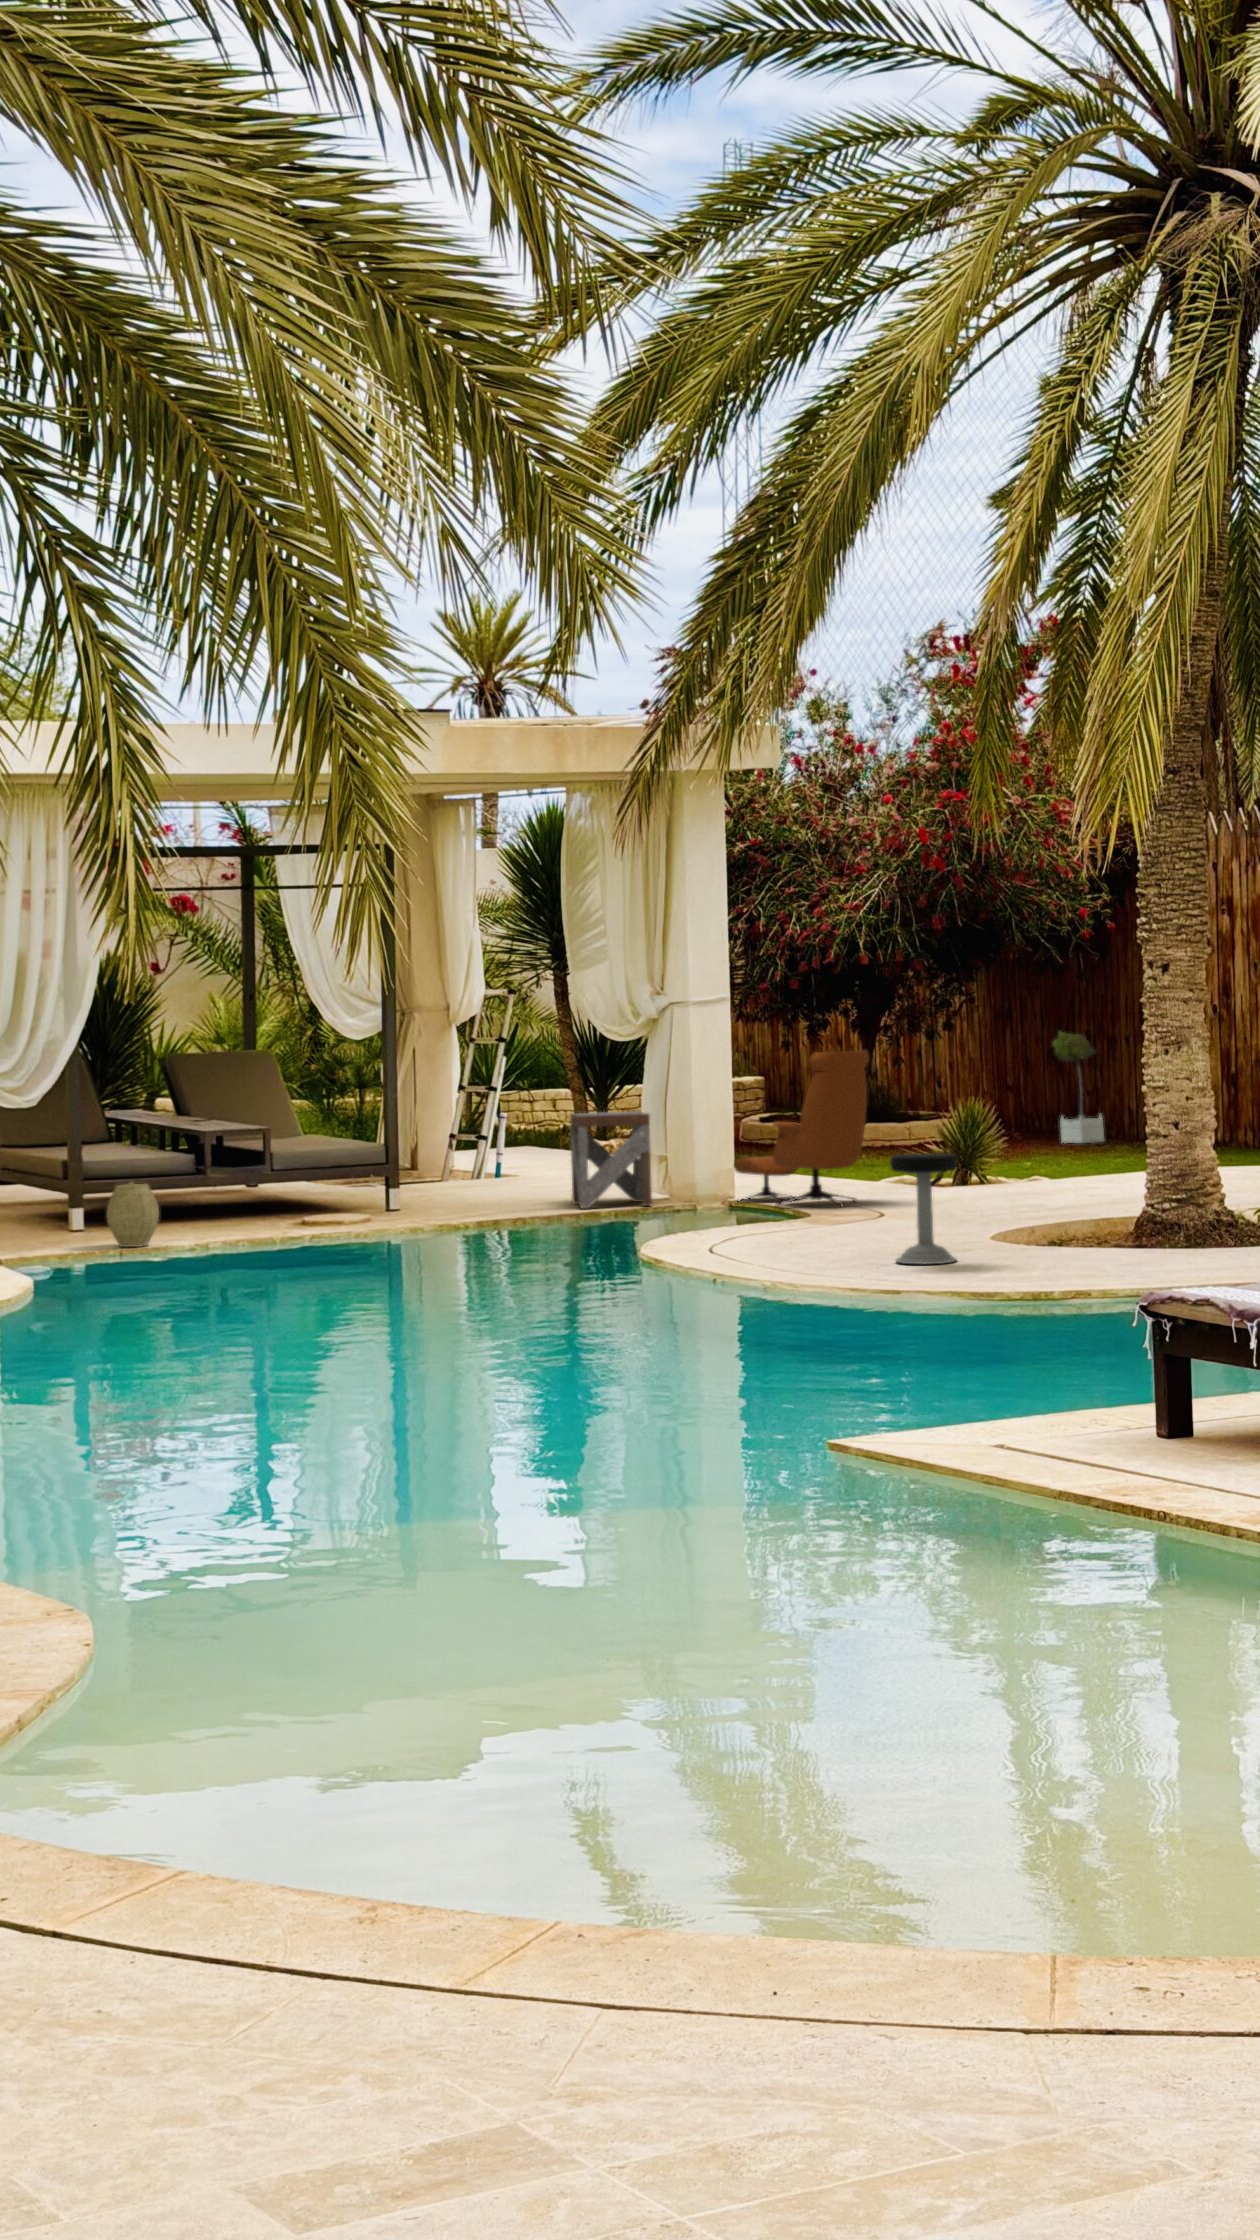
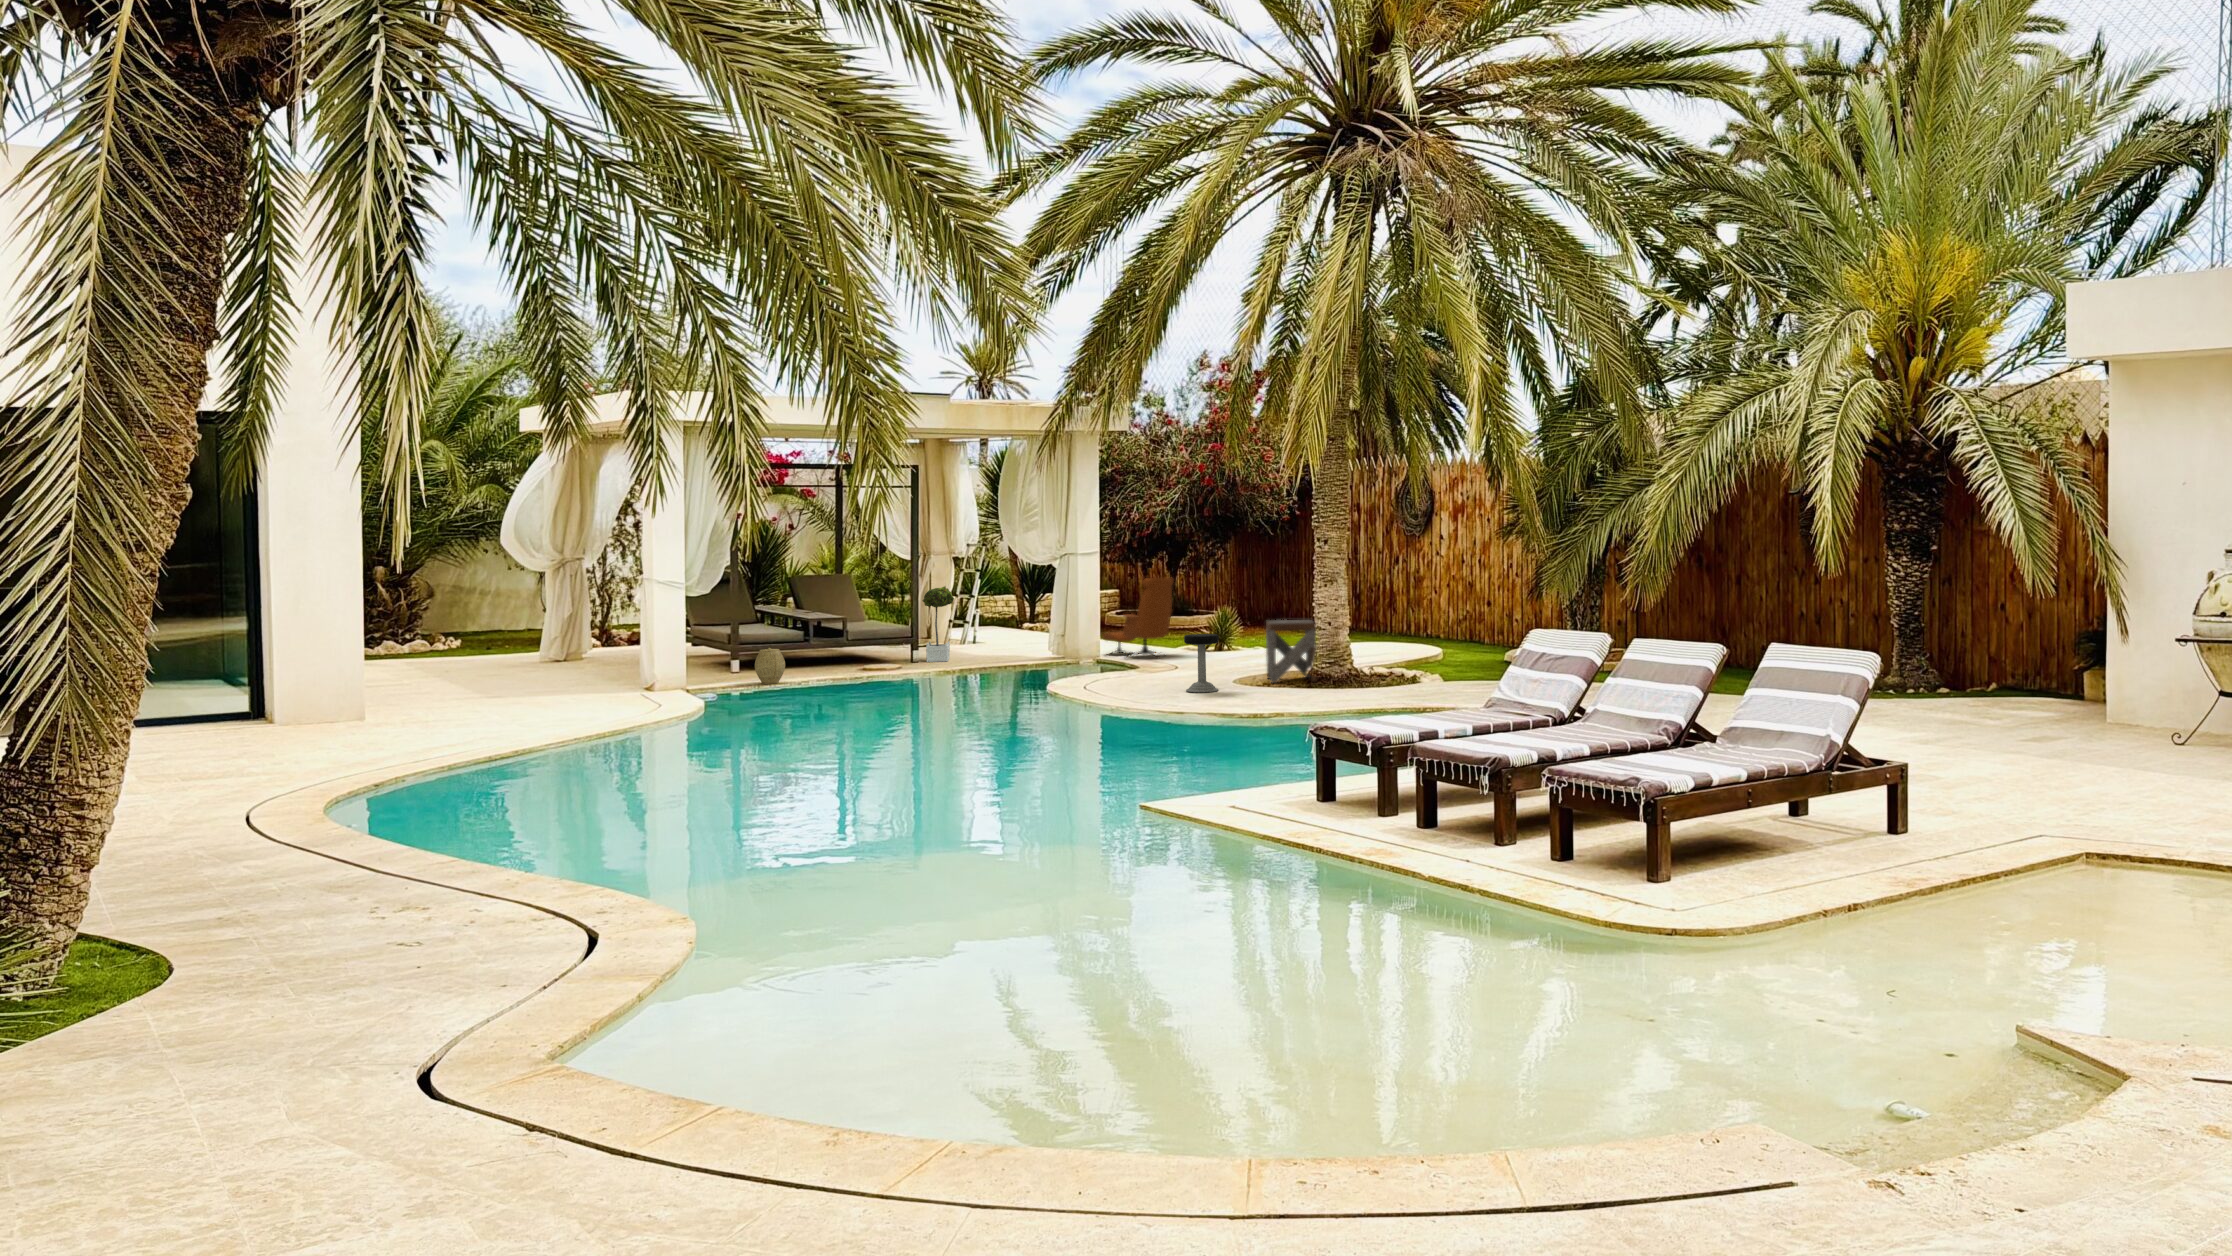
potted tree: present [1052,1031,1104,1143] -> present [923,586,954,662]
side table: present [570,1111,652,1209] -> present [1266,620,1317,683]

